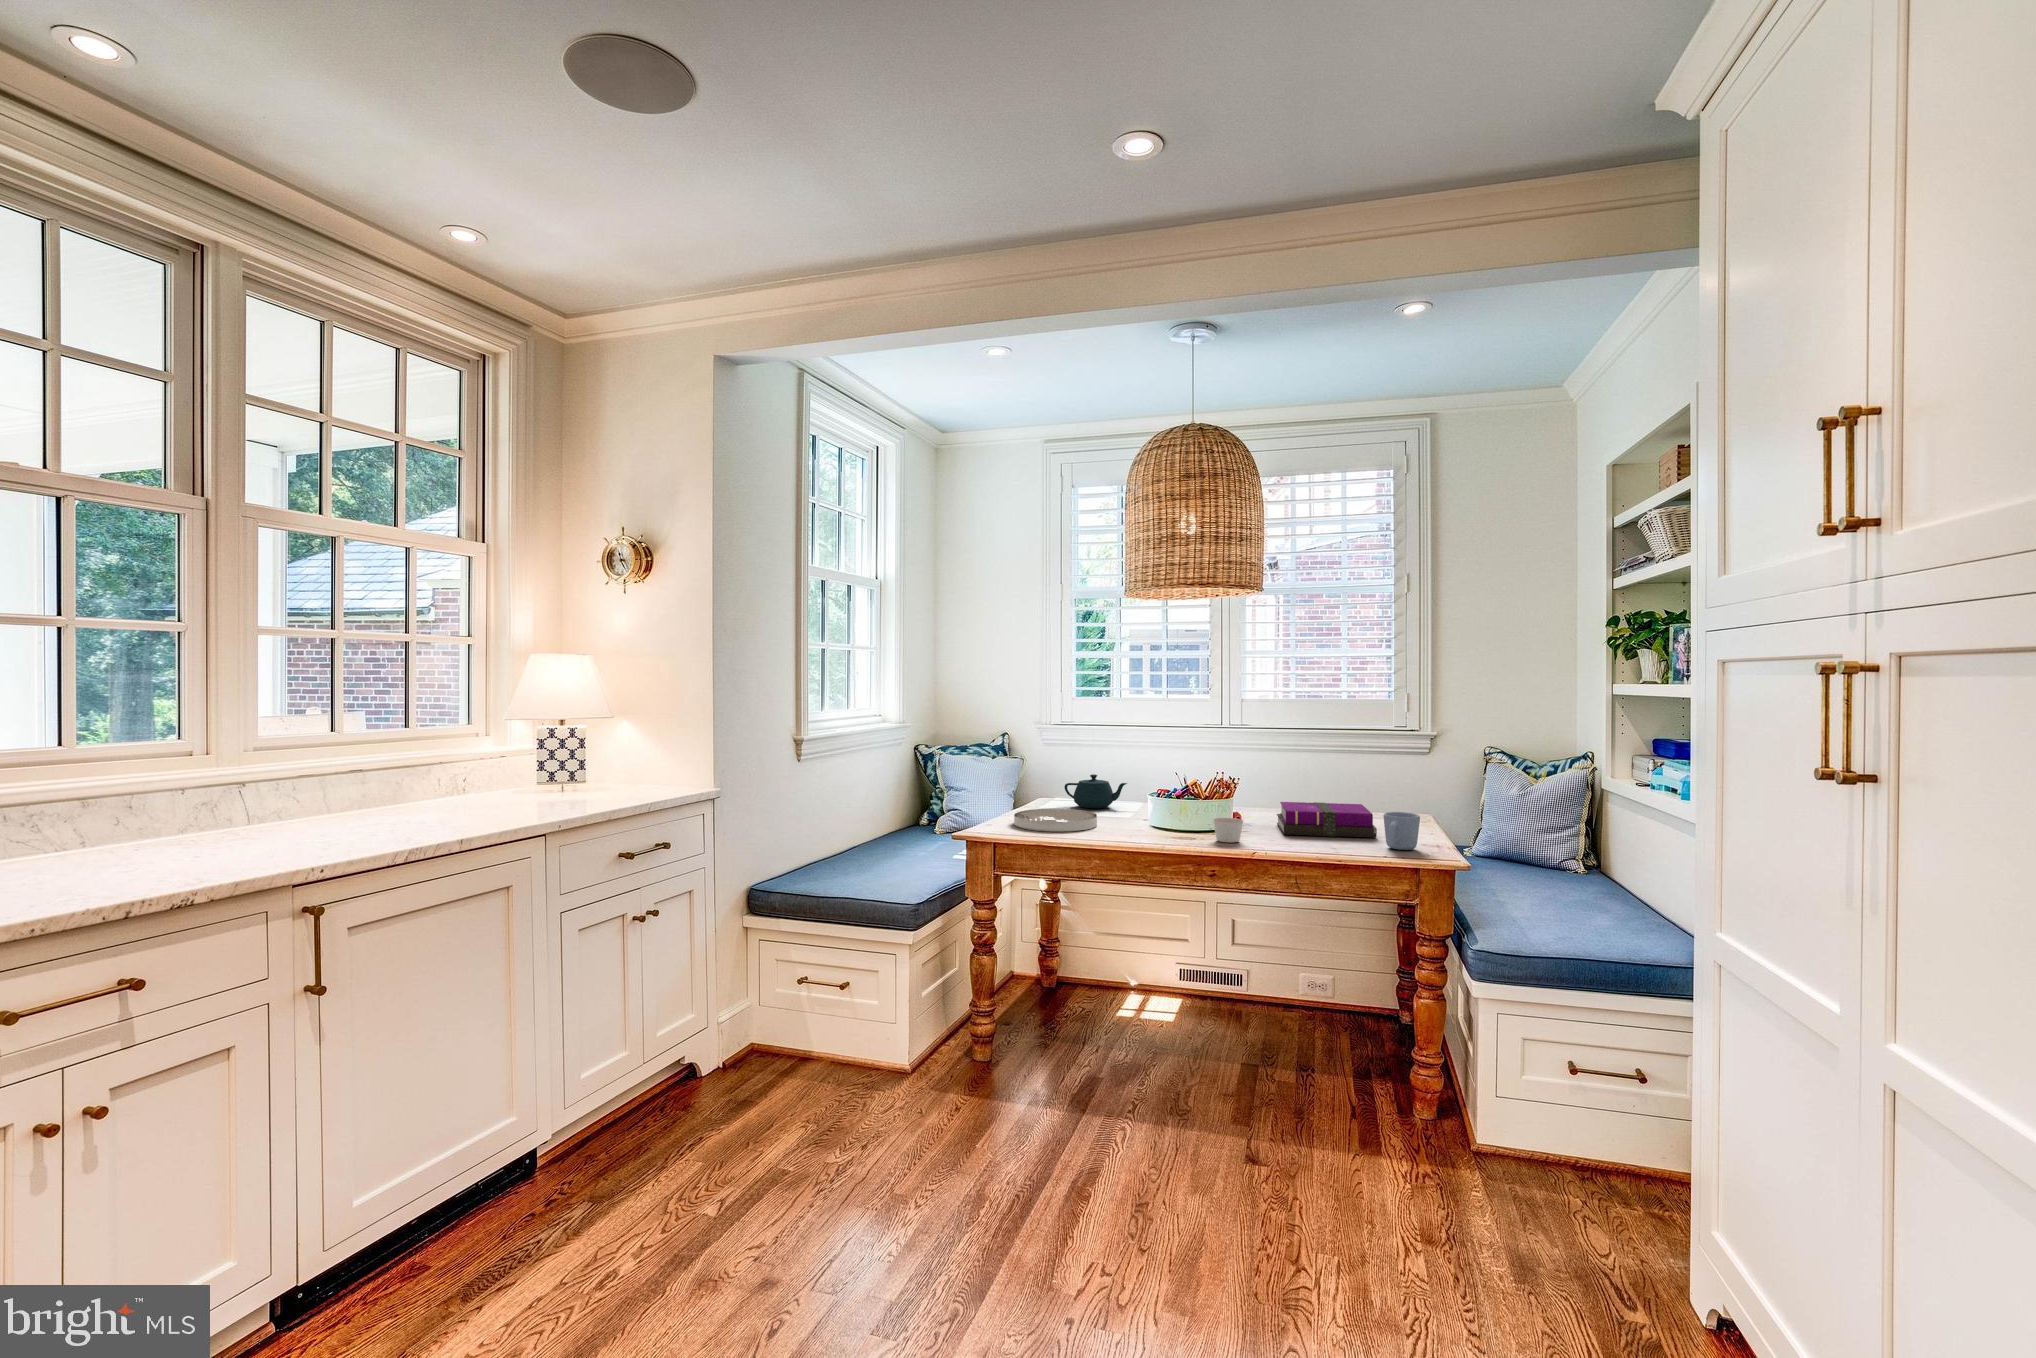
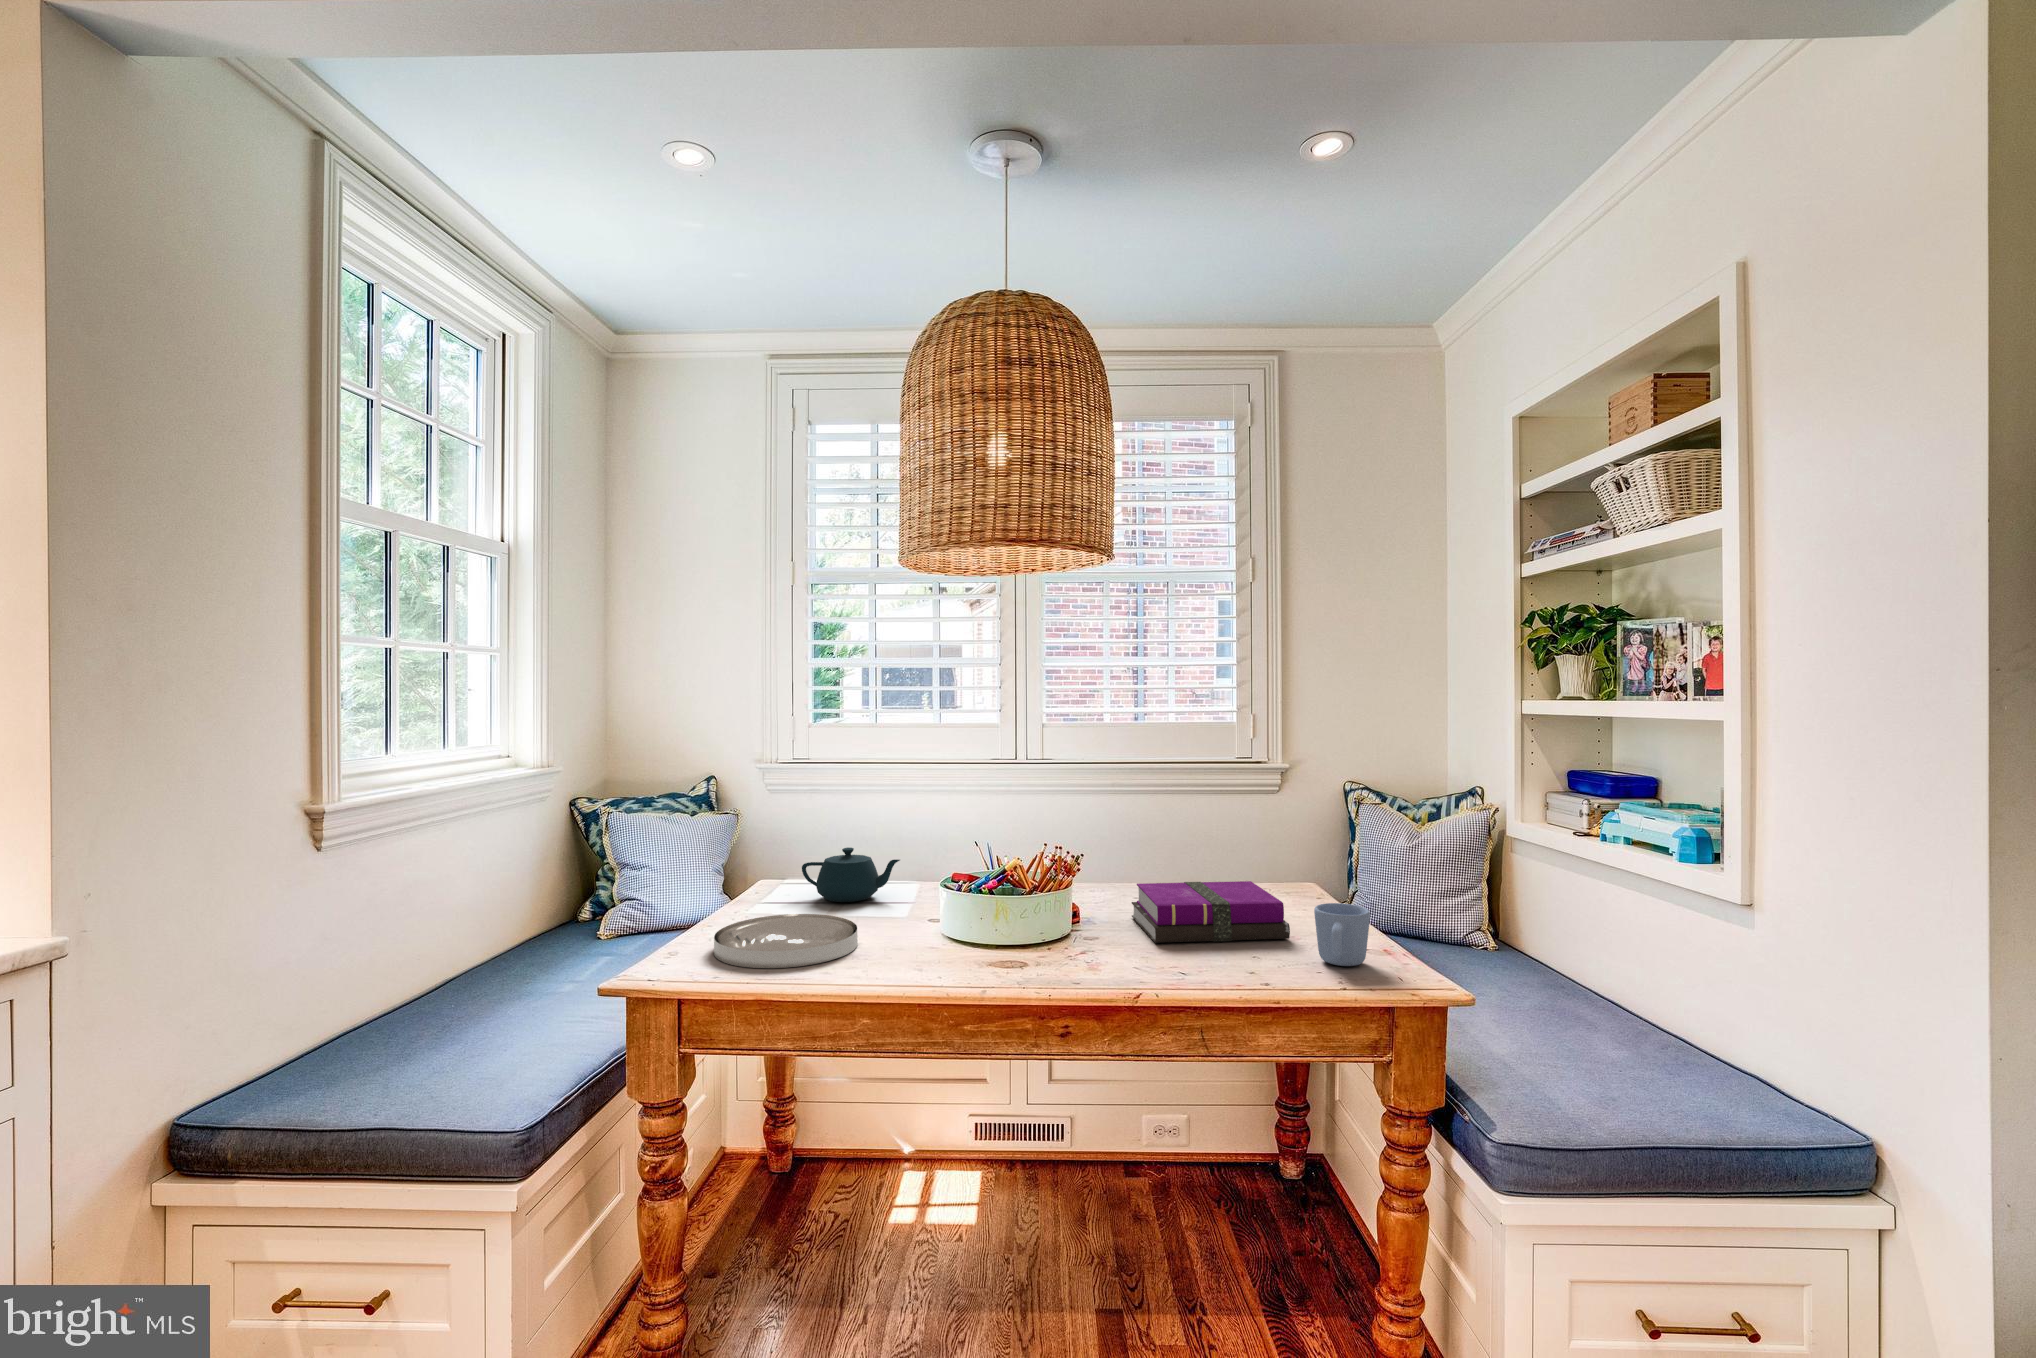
candle: present [1213,818,1243,843] -> none [1055,927,1103,972]

